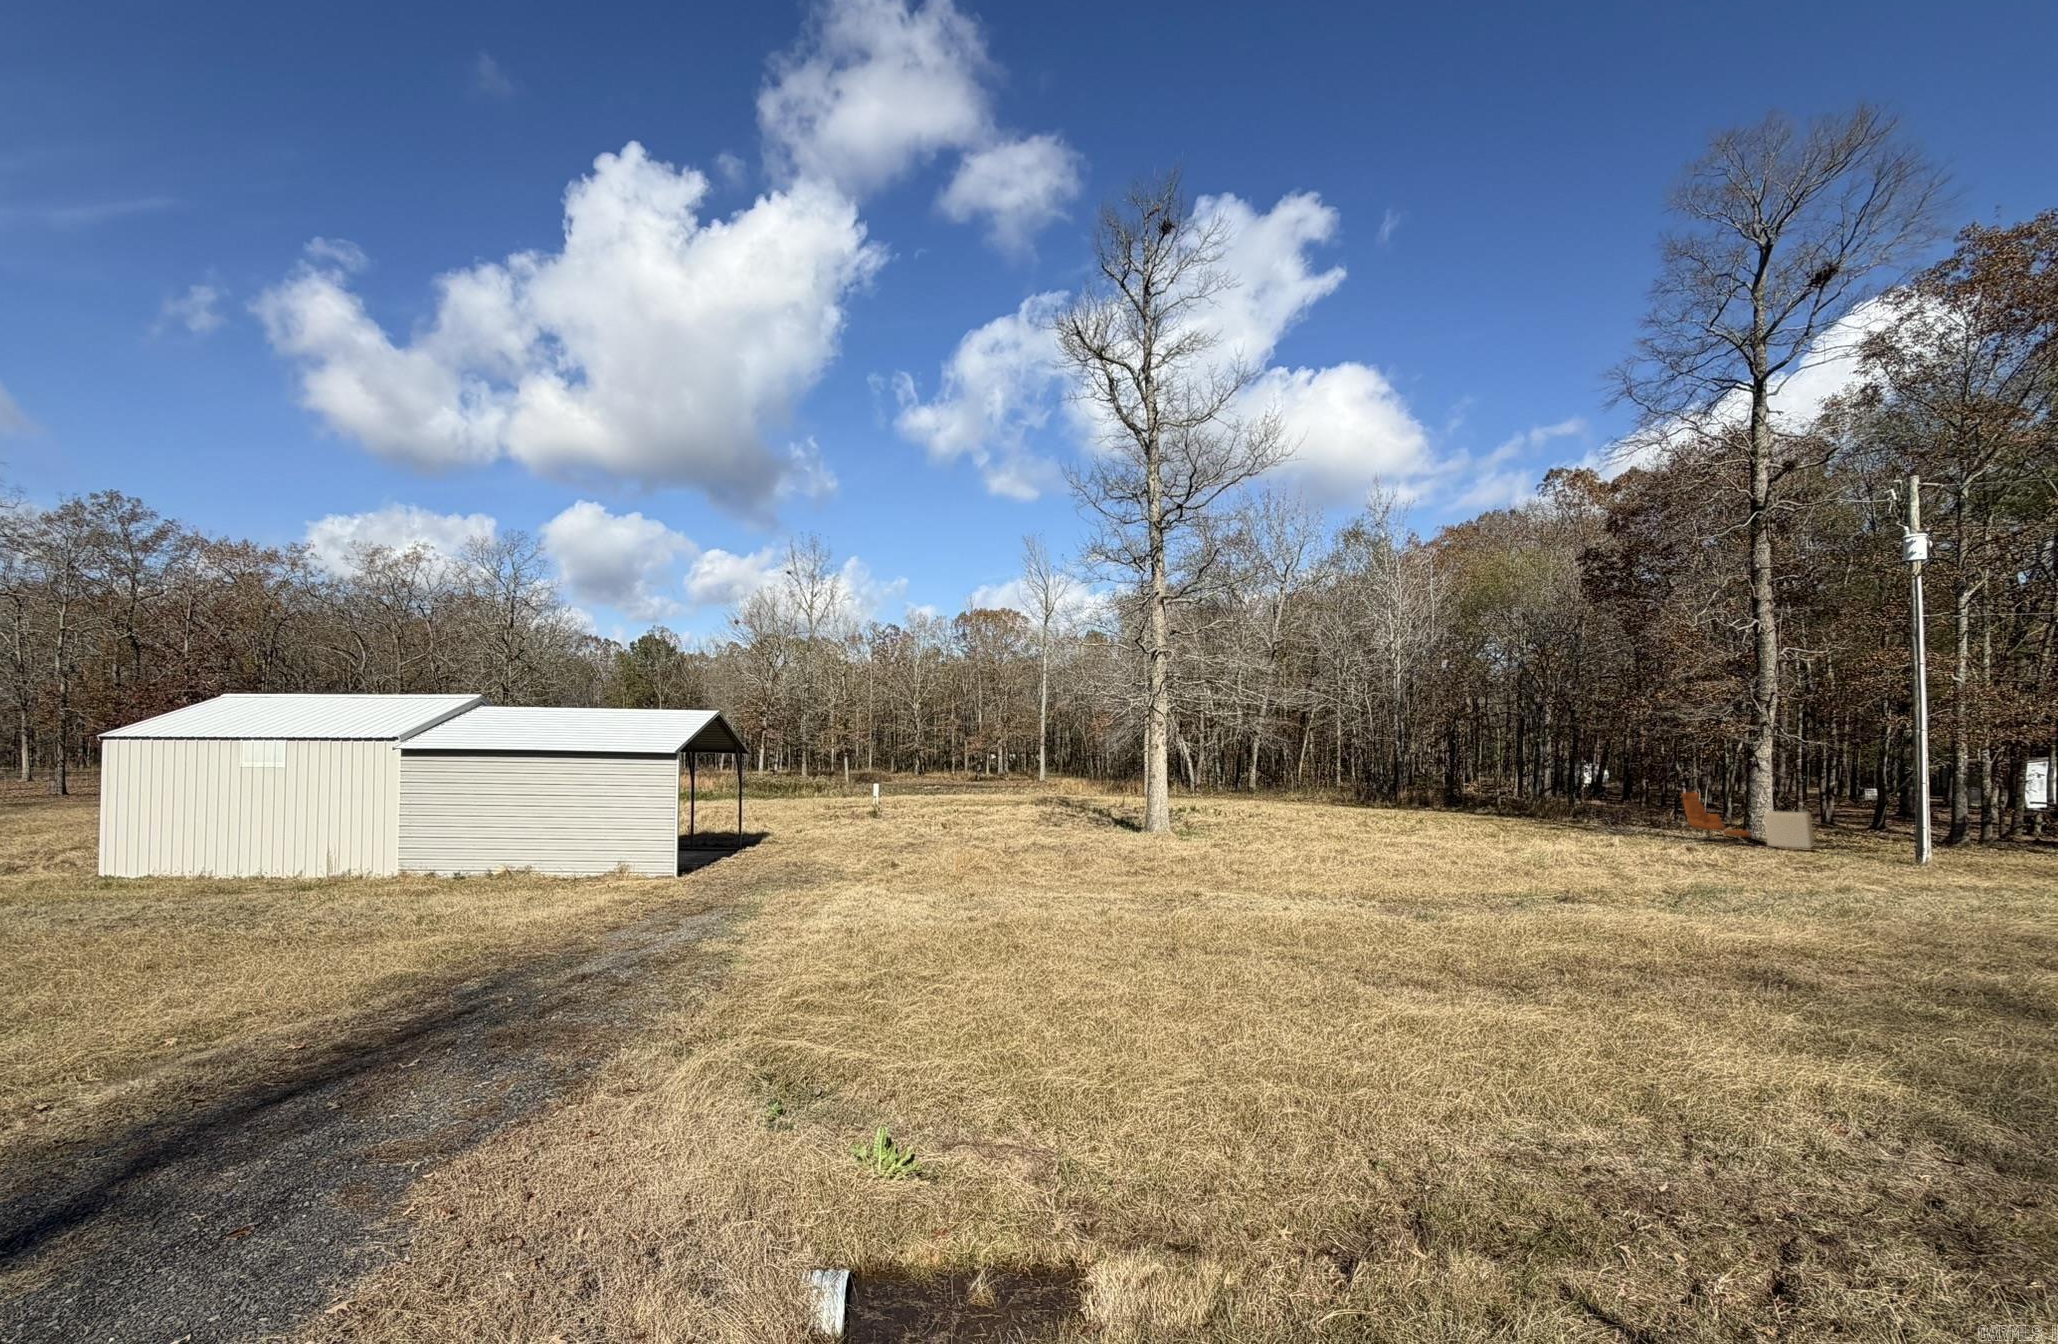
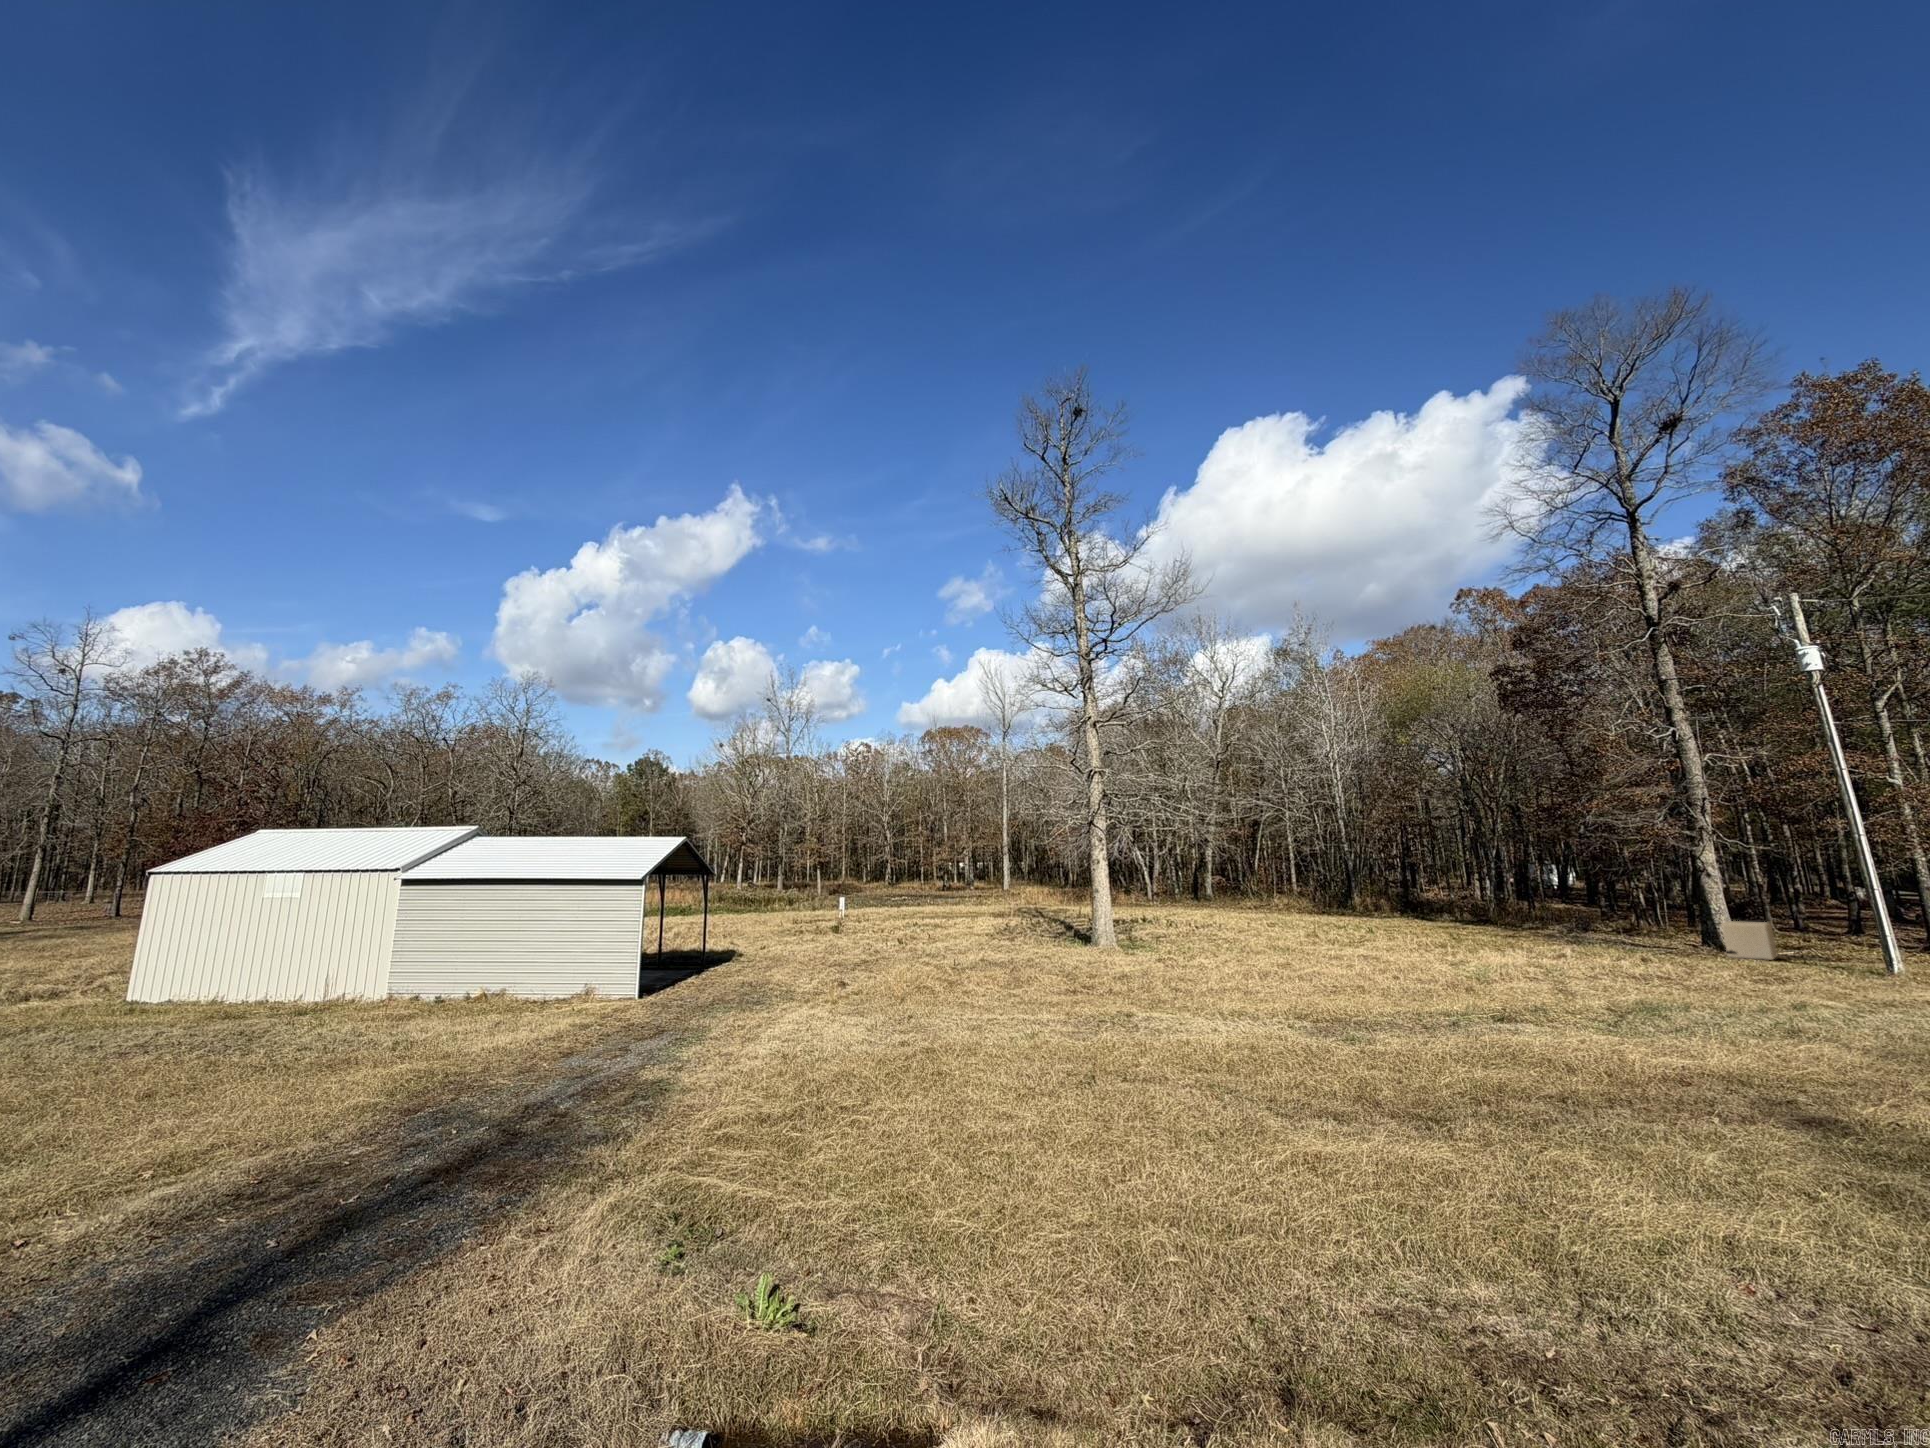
lounge chair: present [1681,792,1751,844] -> none [1634,902,1710,957]

